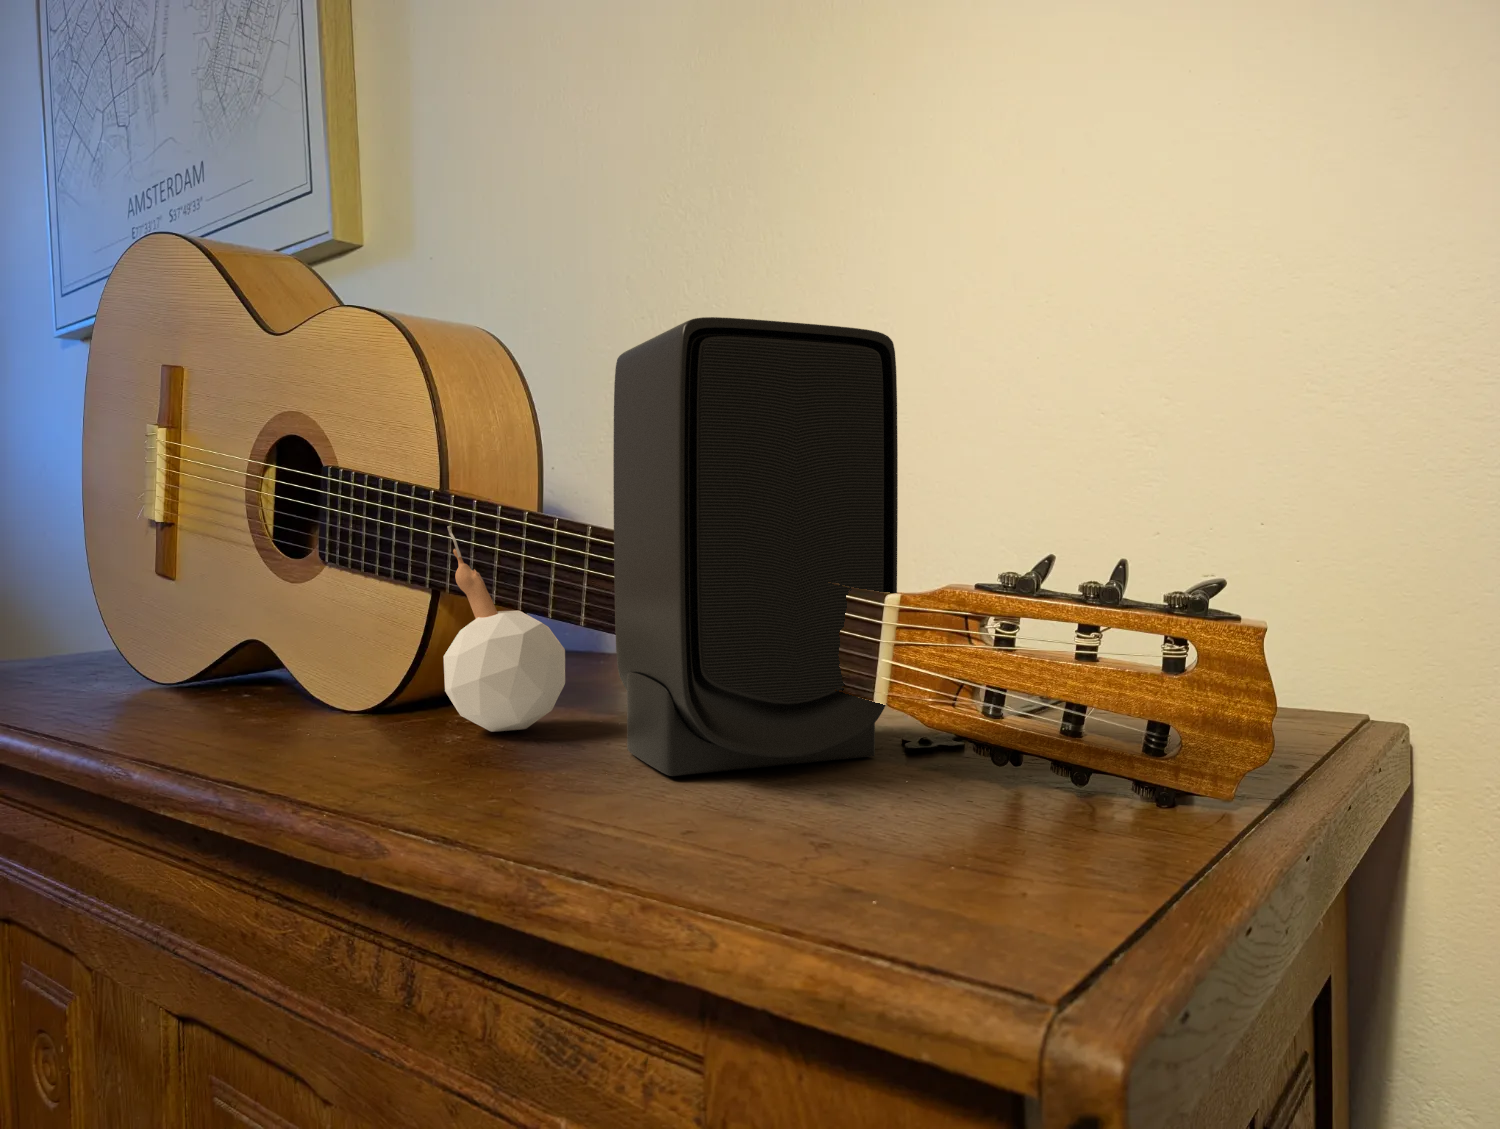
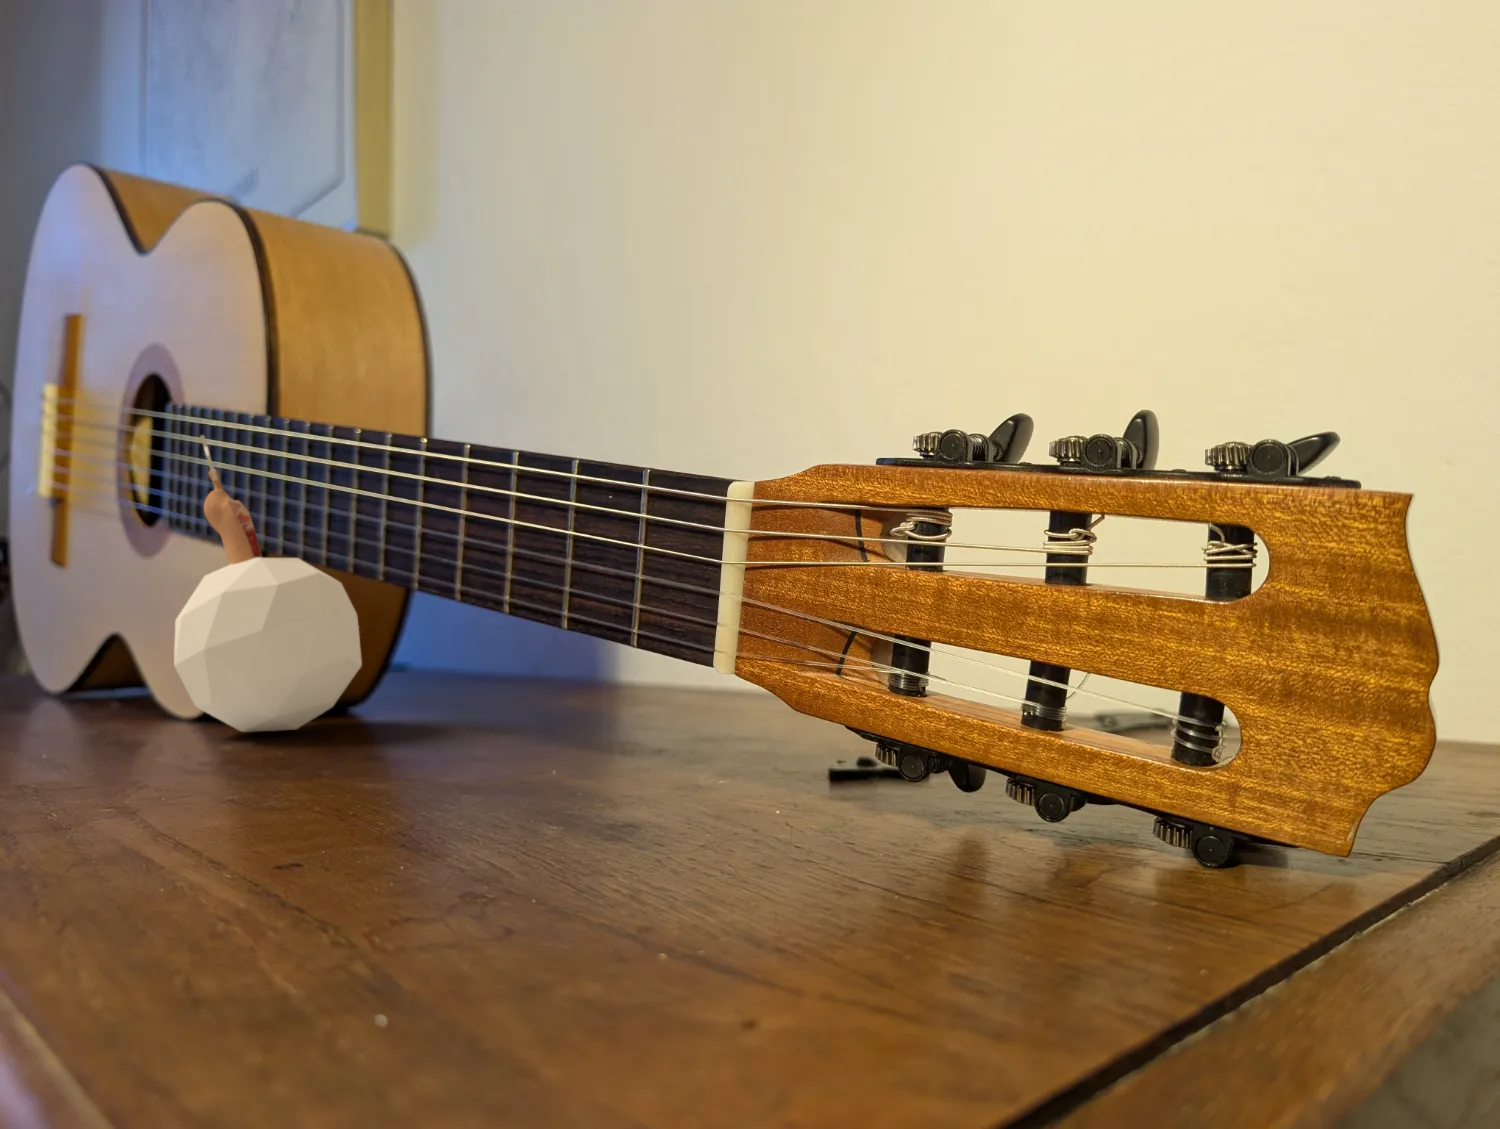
speaker: present [613,317,898,776] -> none [386,25,785,793]

